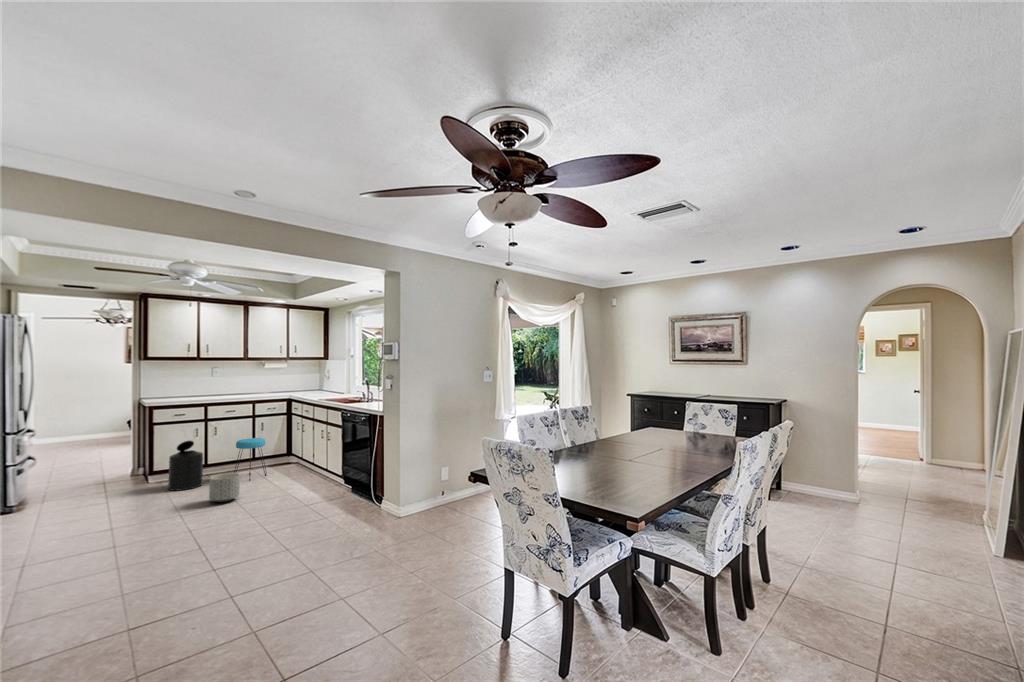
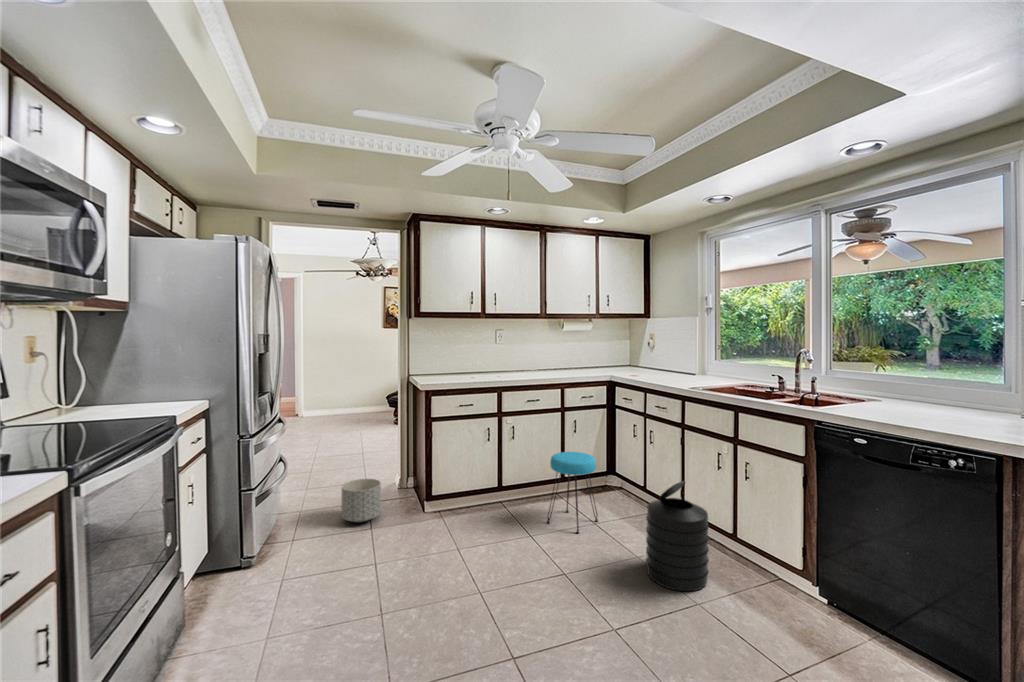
trash can: present [168,441,203,491] -> present [646,481,709,591]
planter: present [209,473,240,502] -> present [342,479,381,523]

